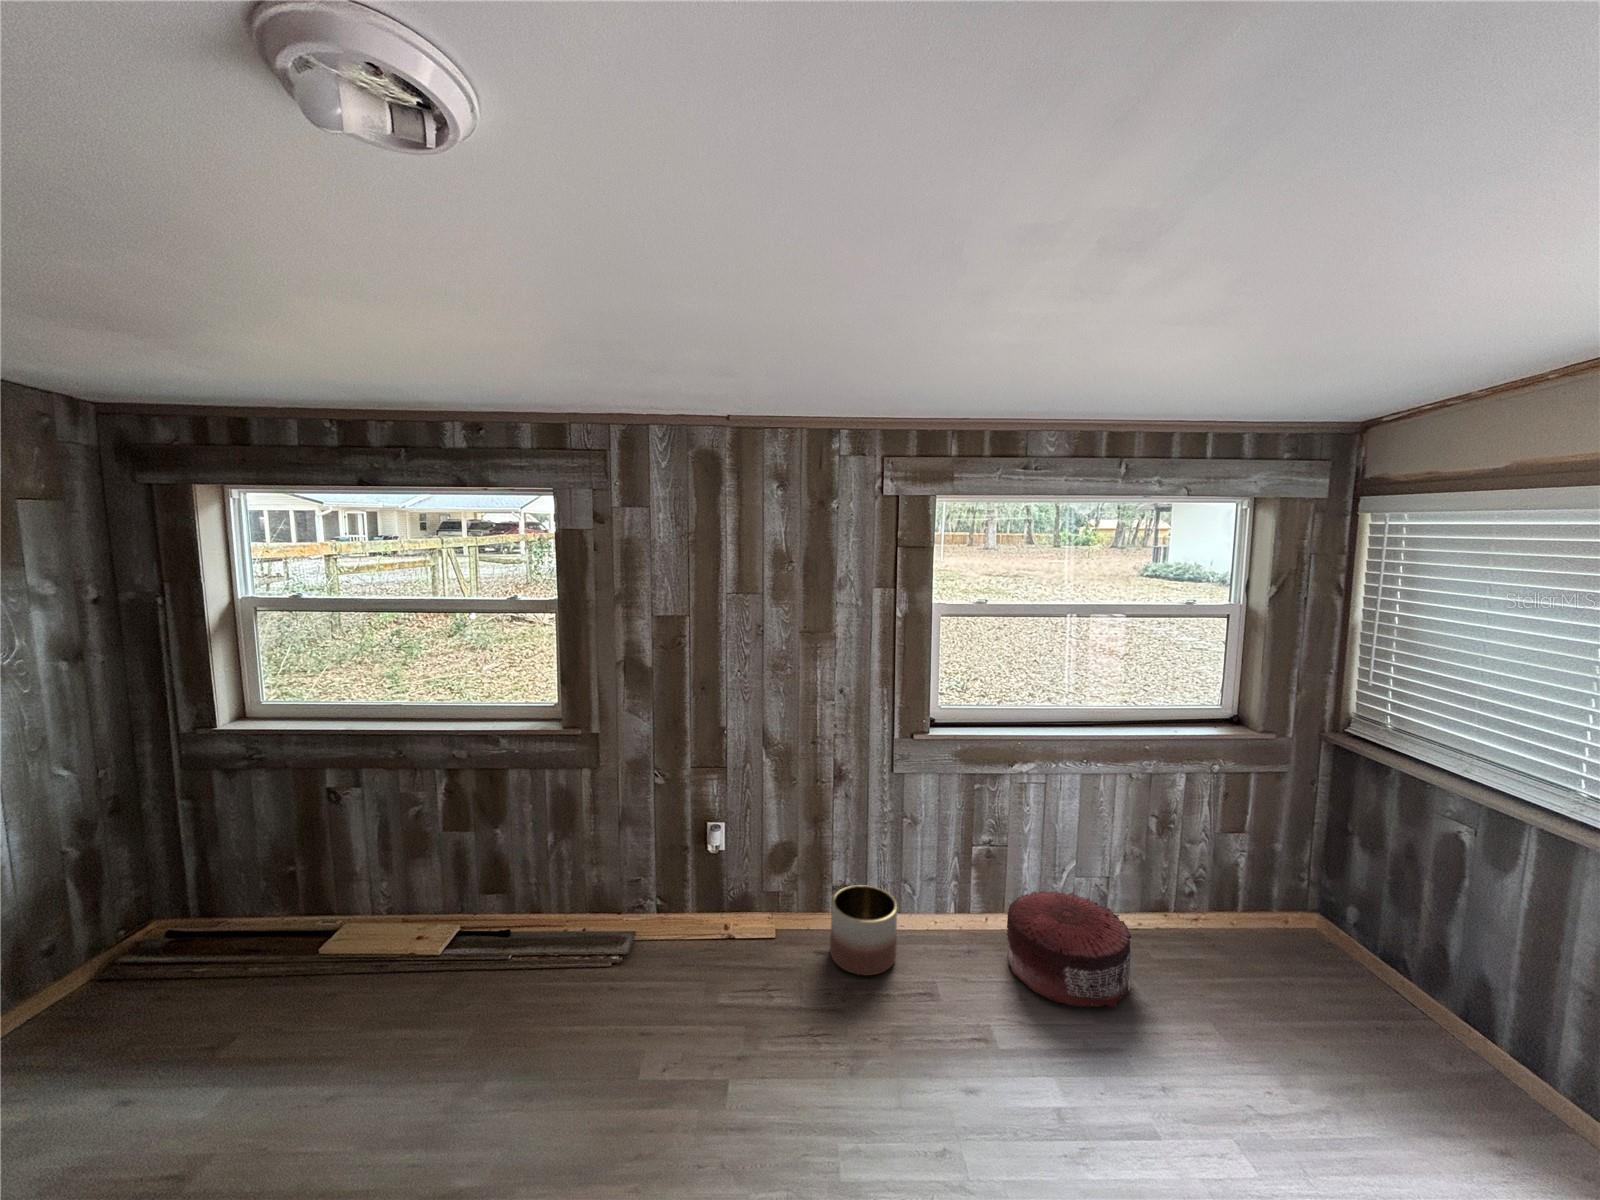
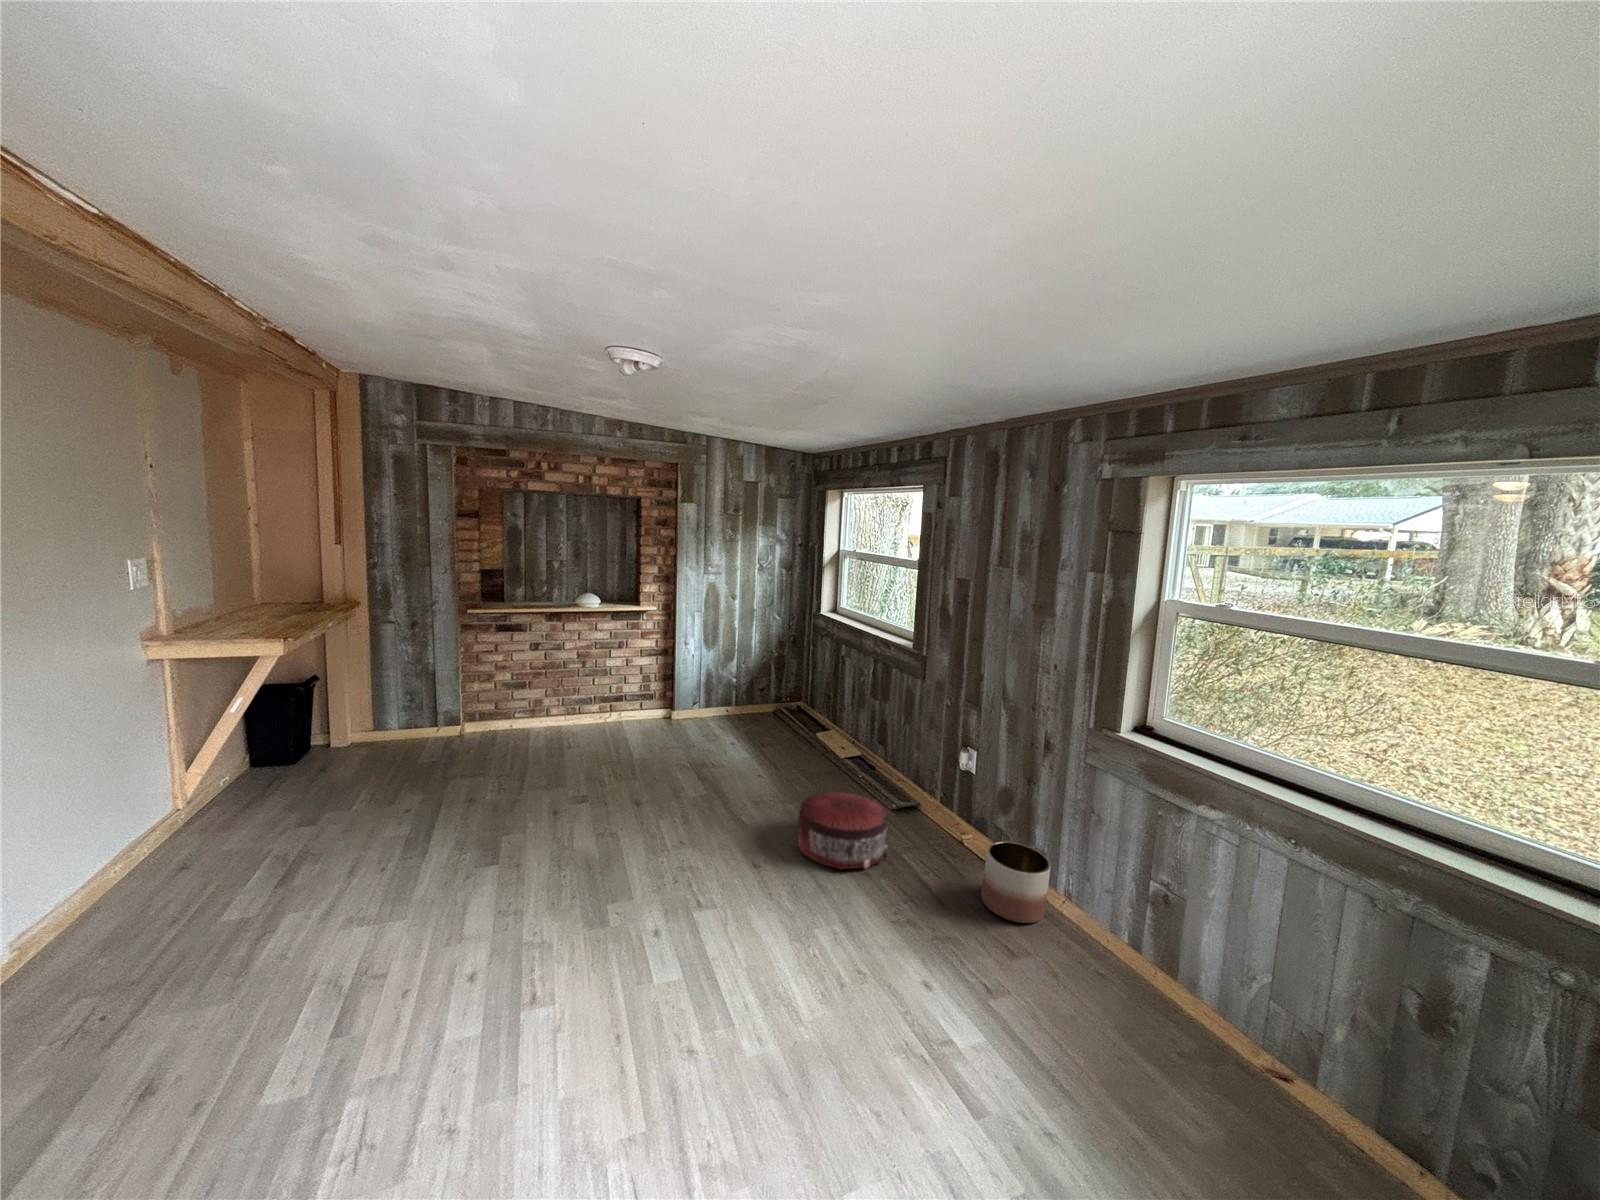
pouf: present [1007,891,1131,1007] -> present [798,792,888,869]

